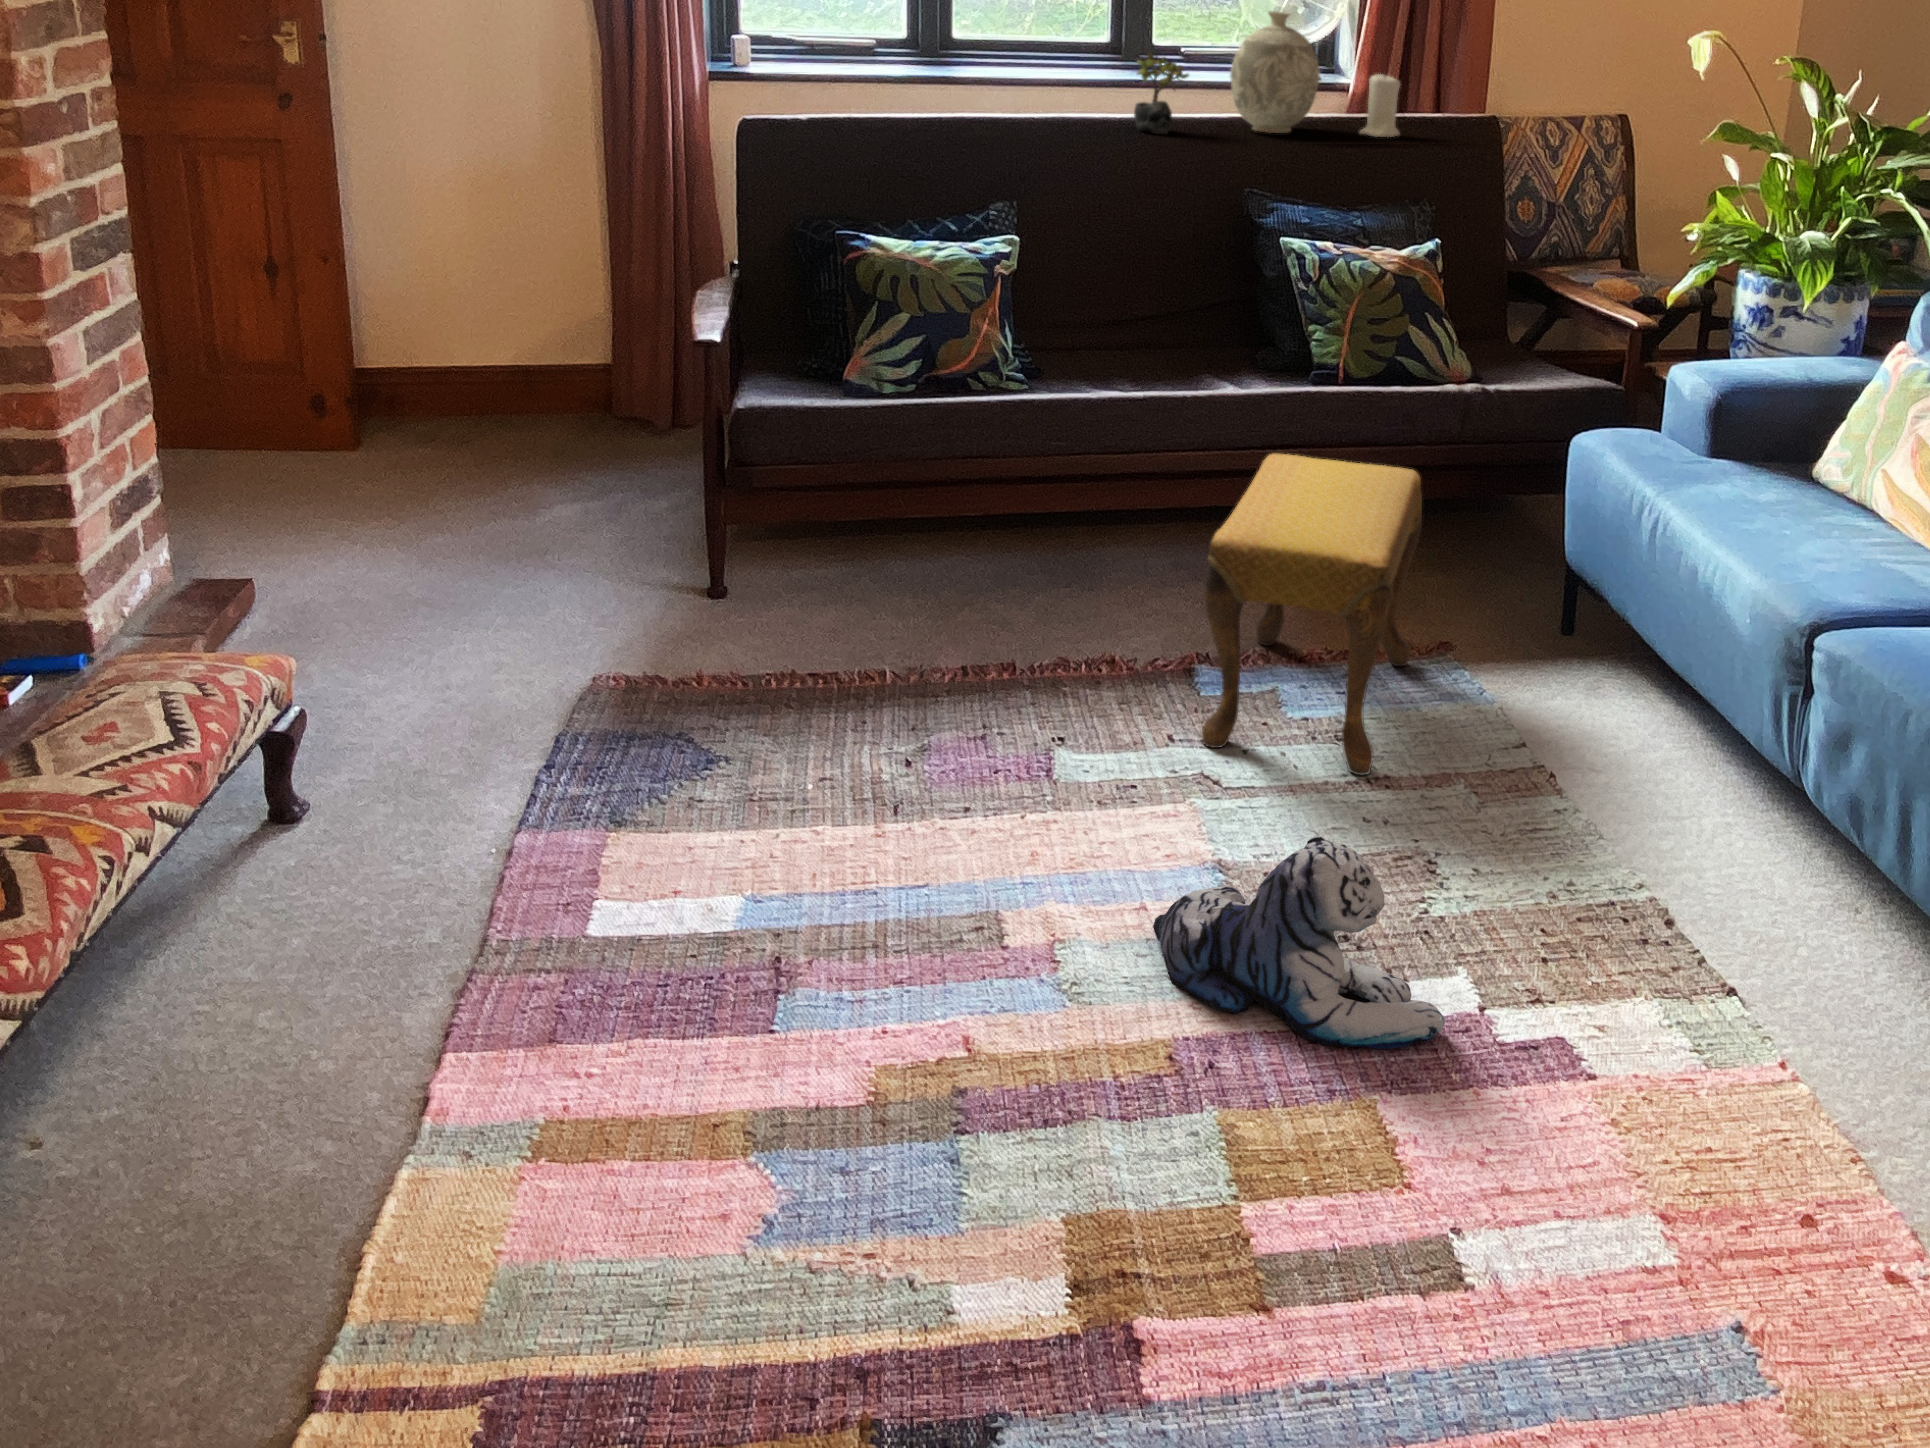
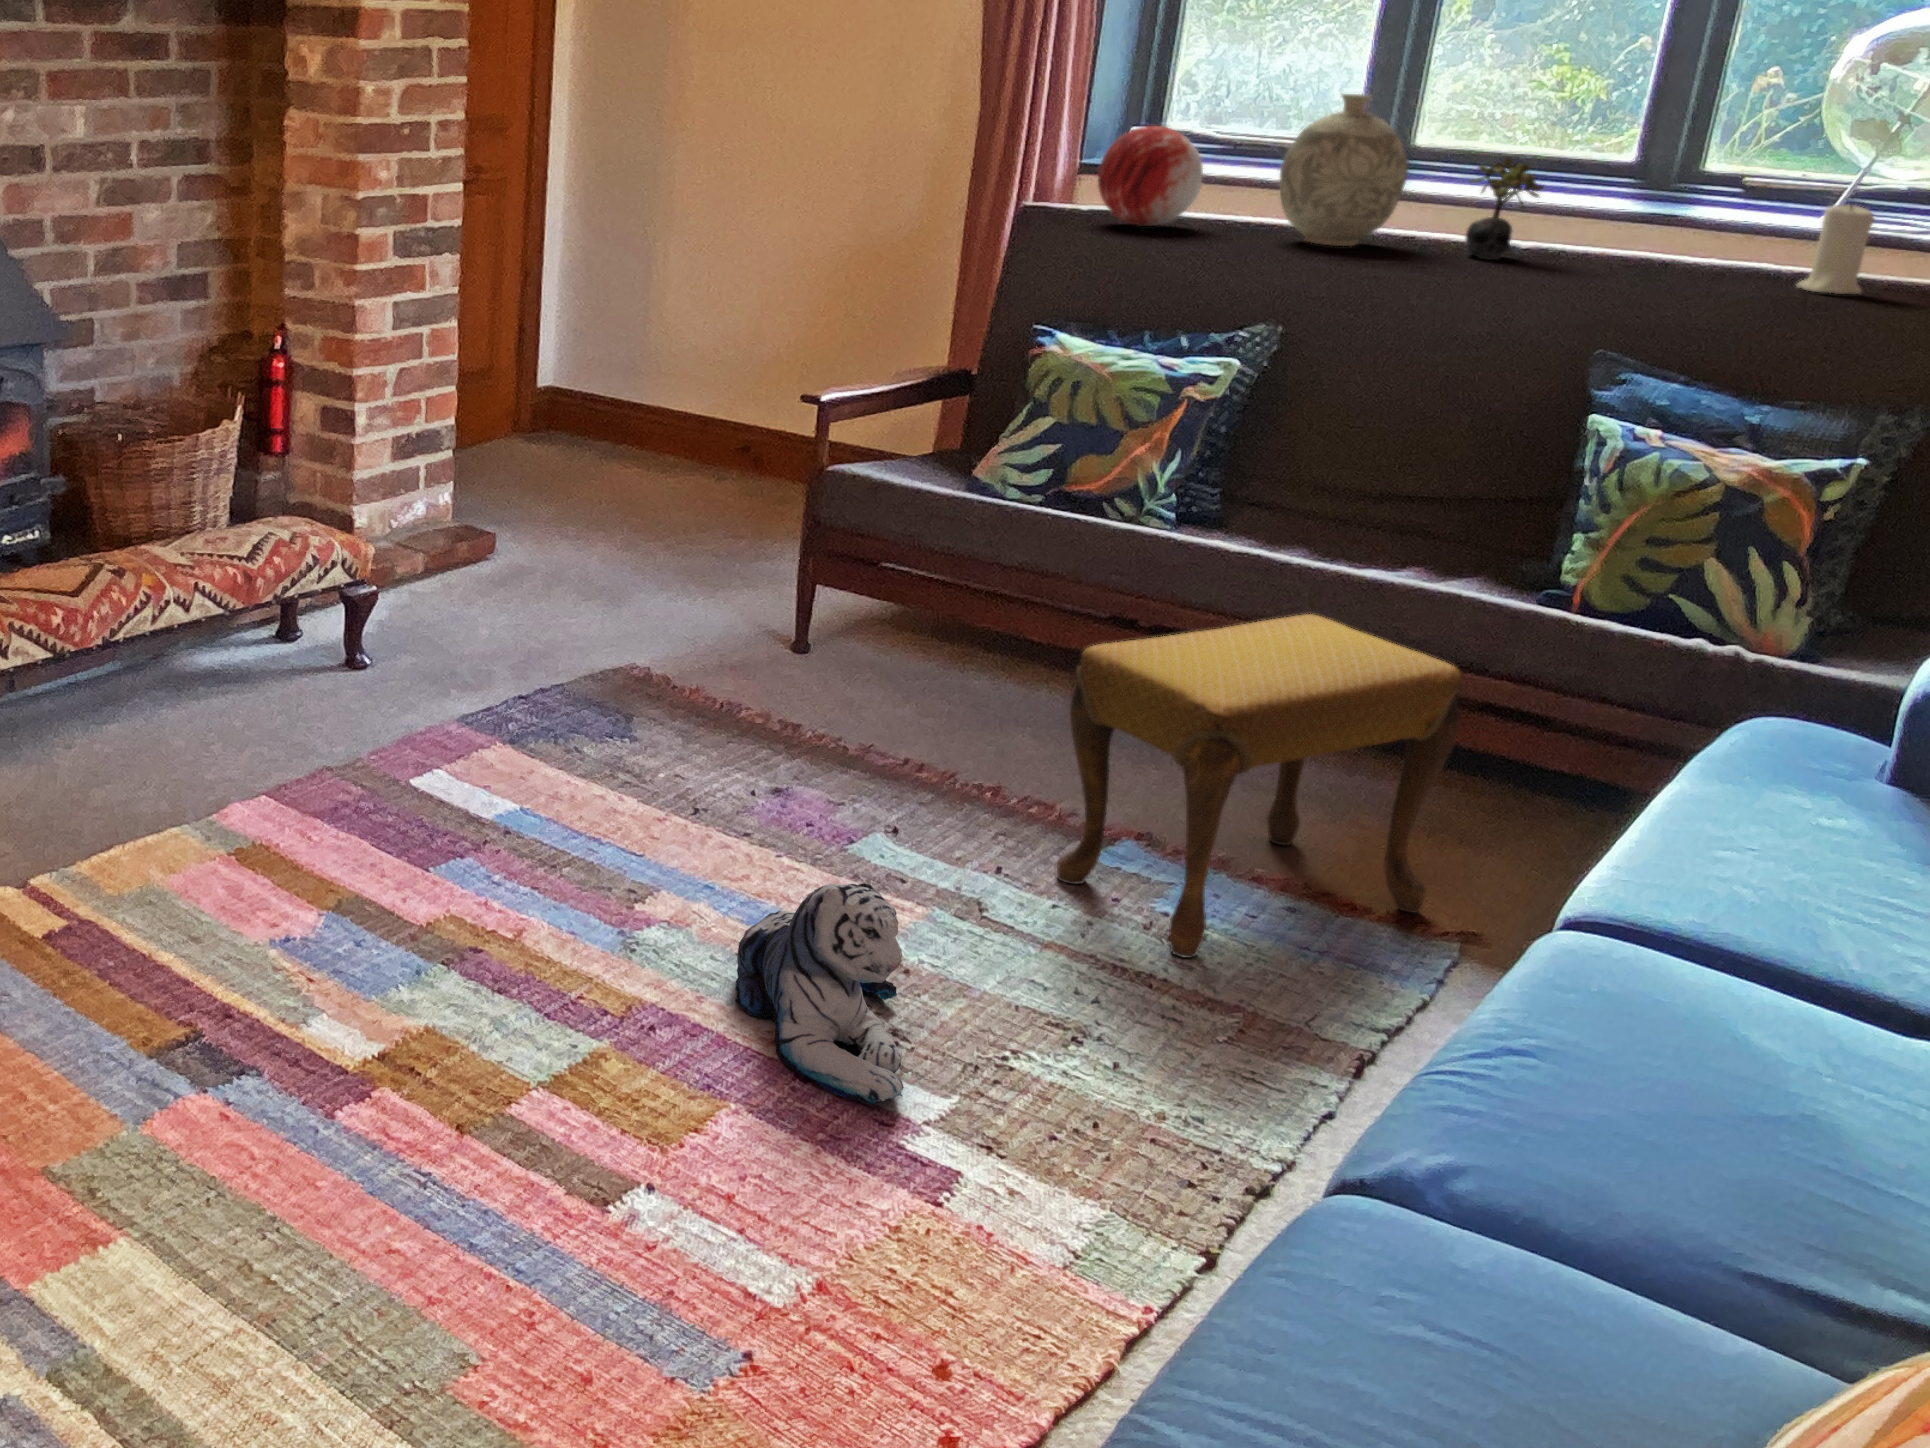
decorative vase: present [1230,11,1320,133] -> present [1280,94,1408,246]
decorative orb: none [831,42,922,132] -> present [1098,126,1203,226]

